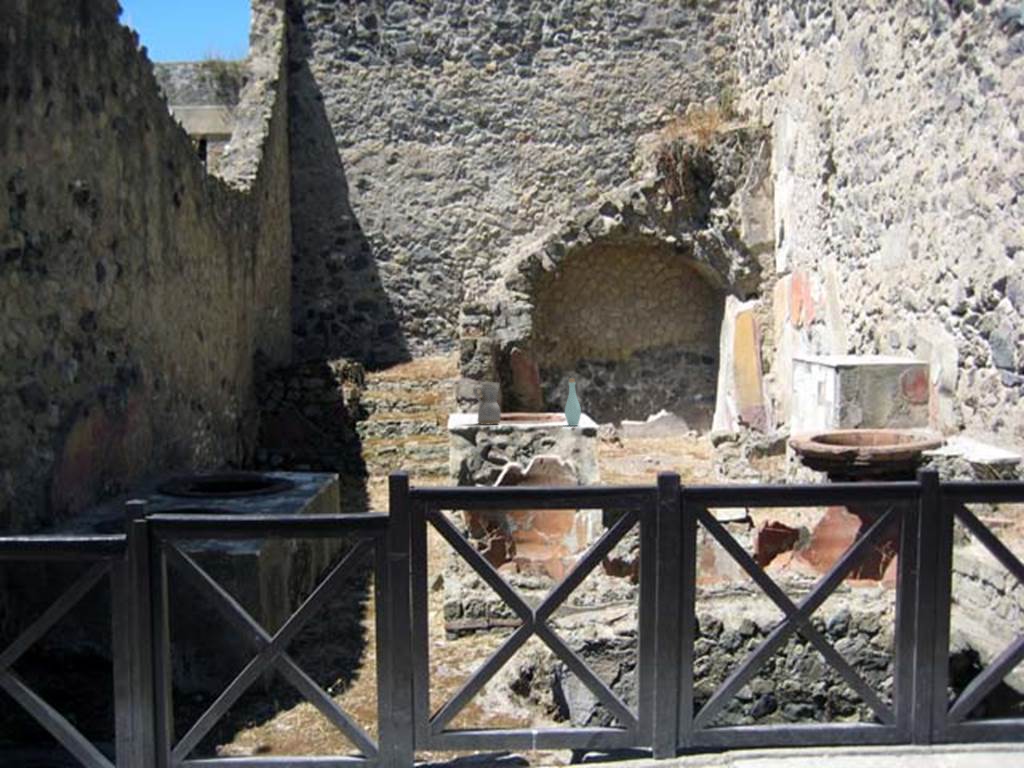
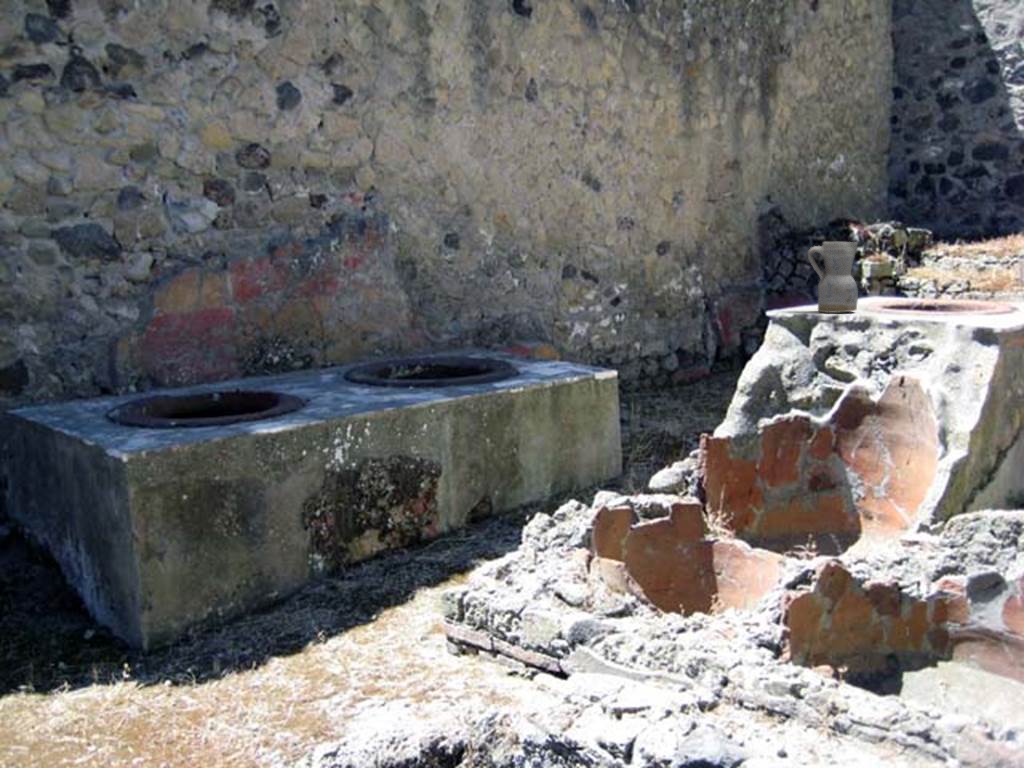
bottle: present [565,379,581,426] -> none [963,234,997,321]

